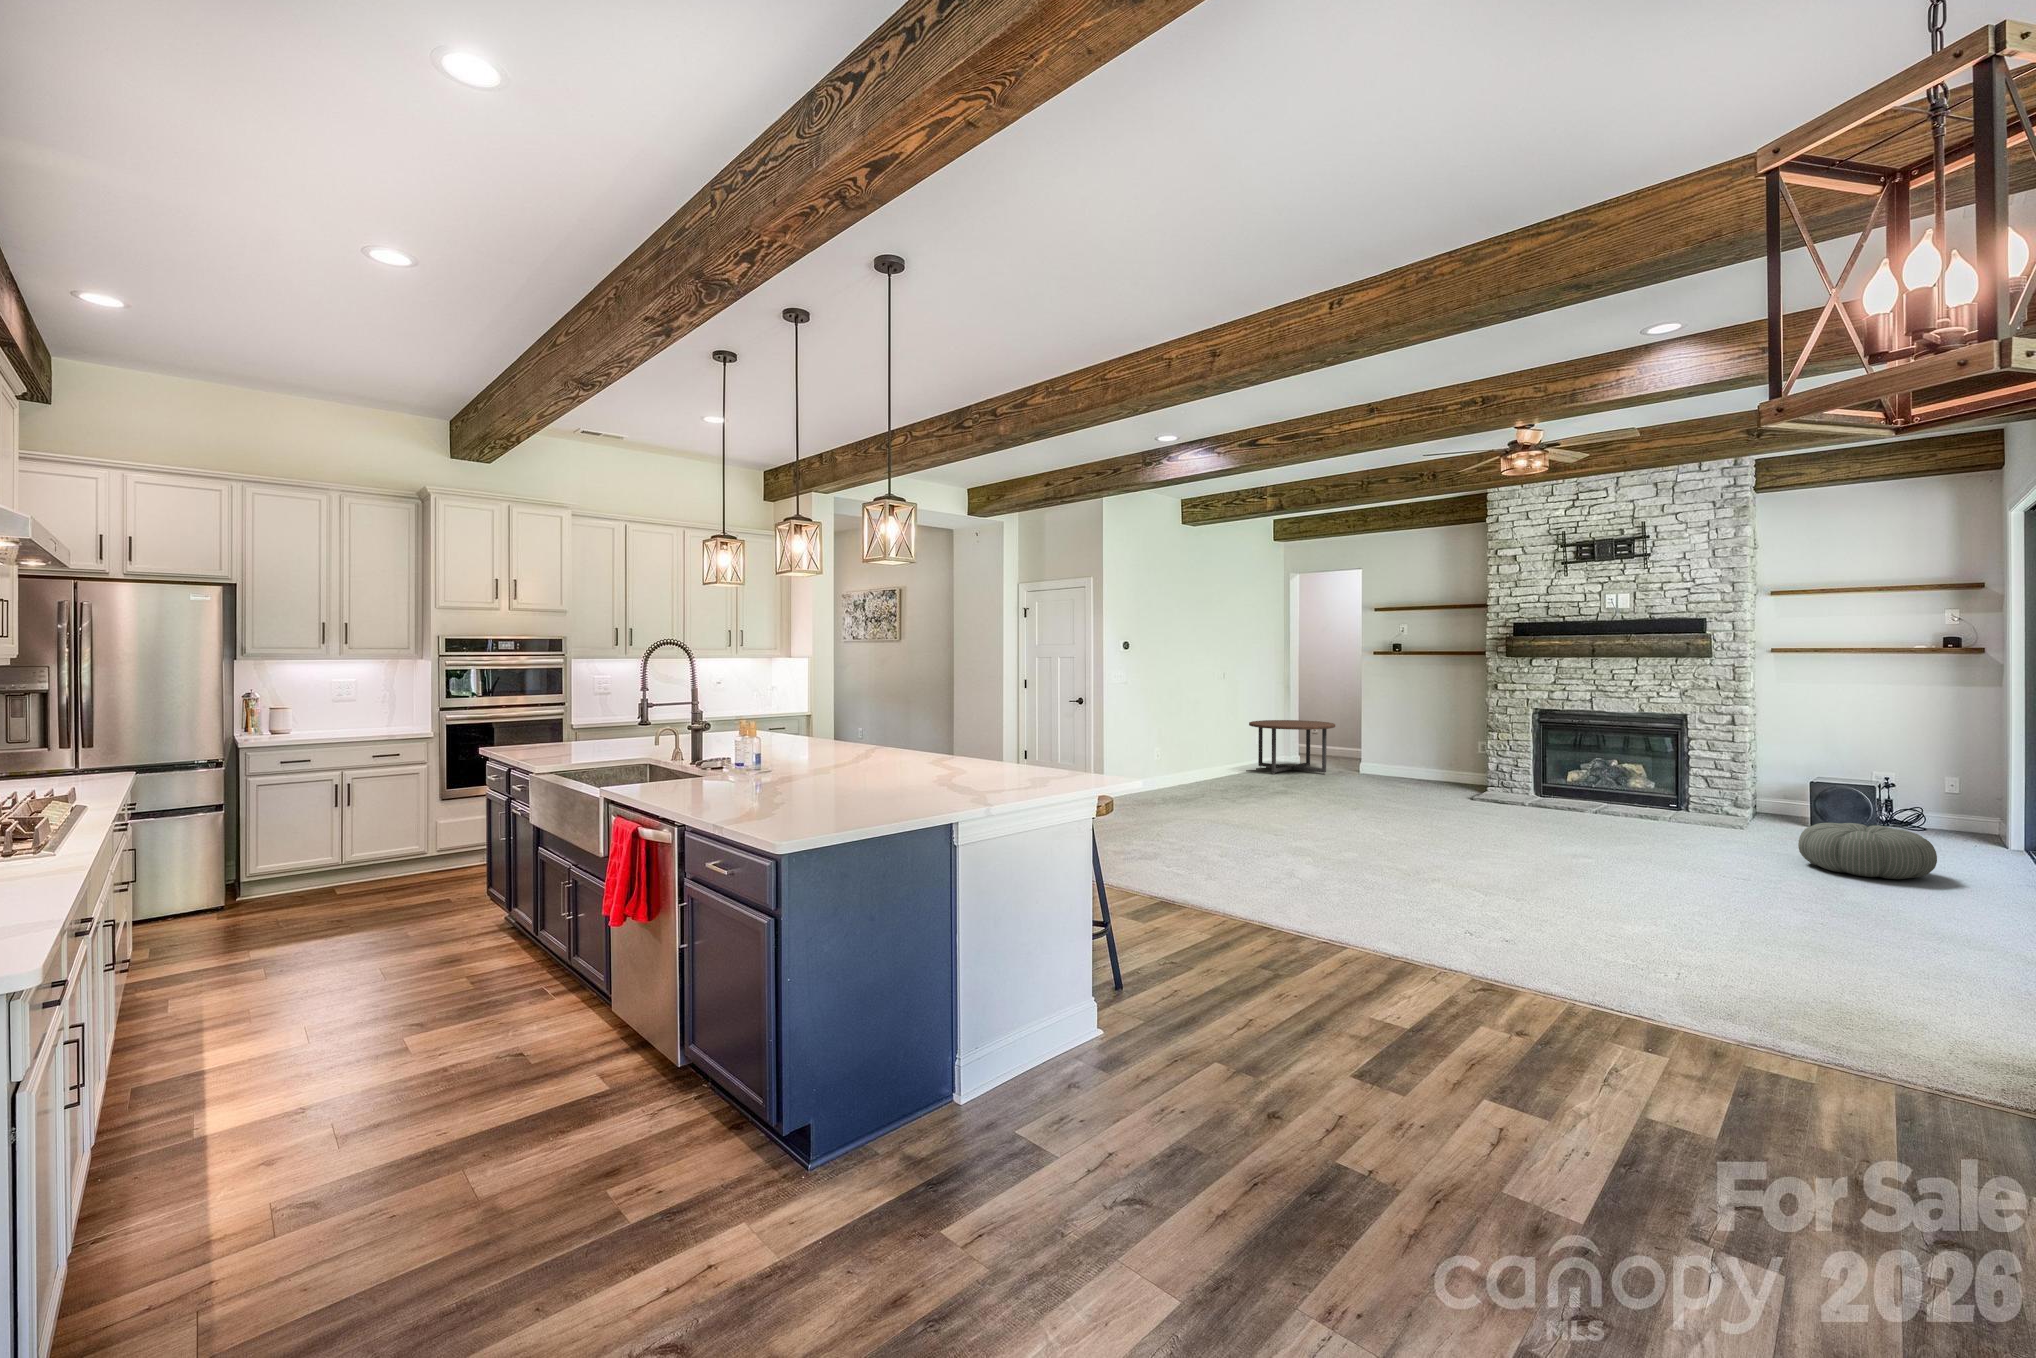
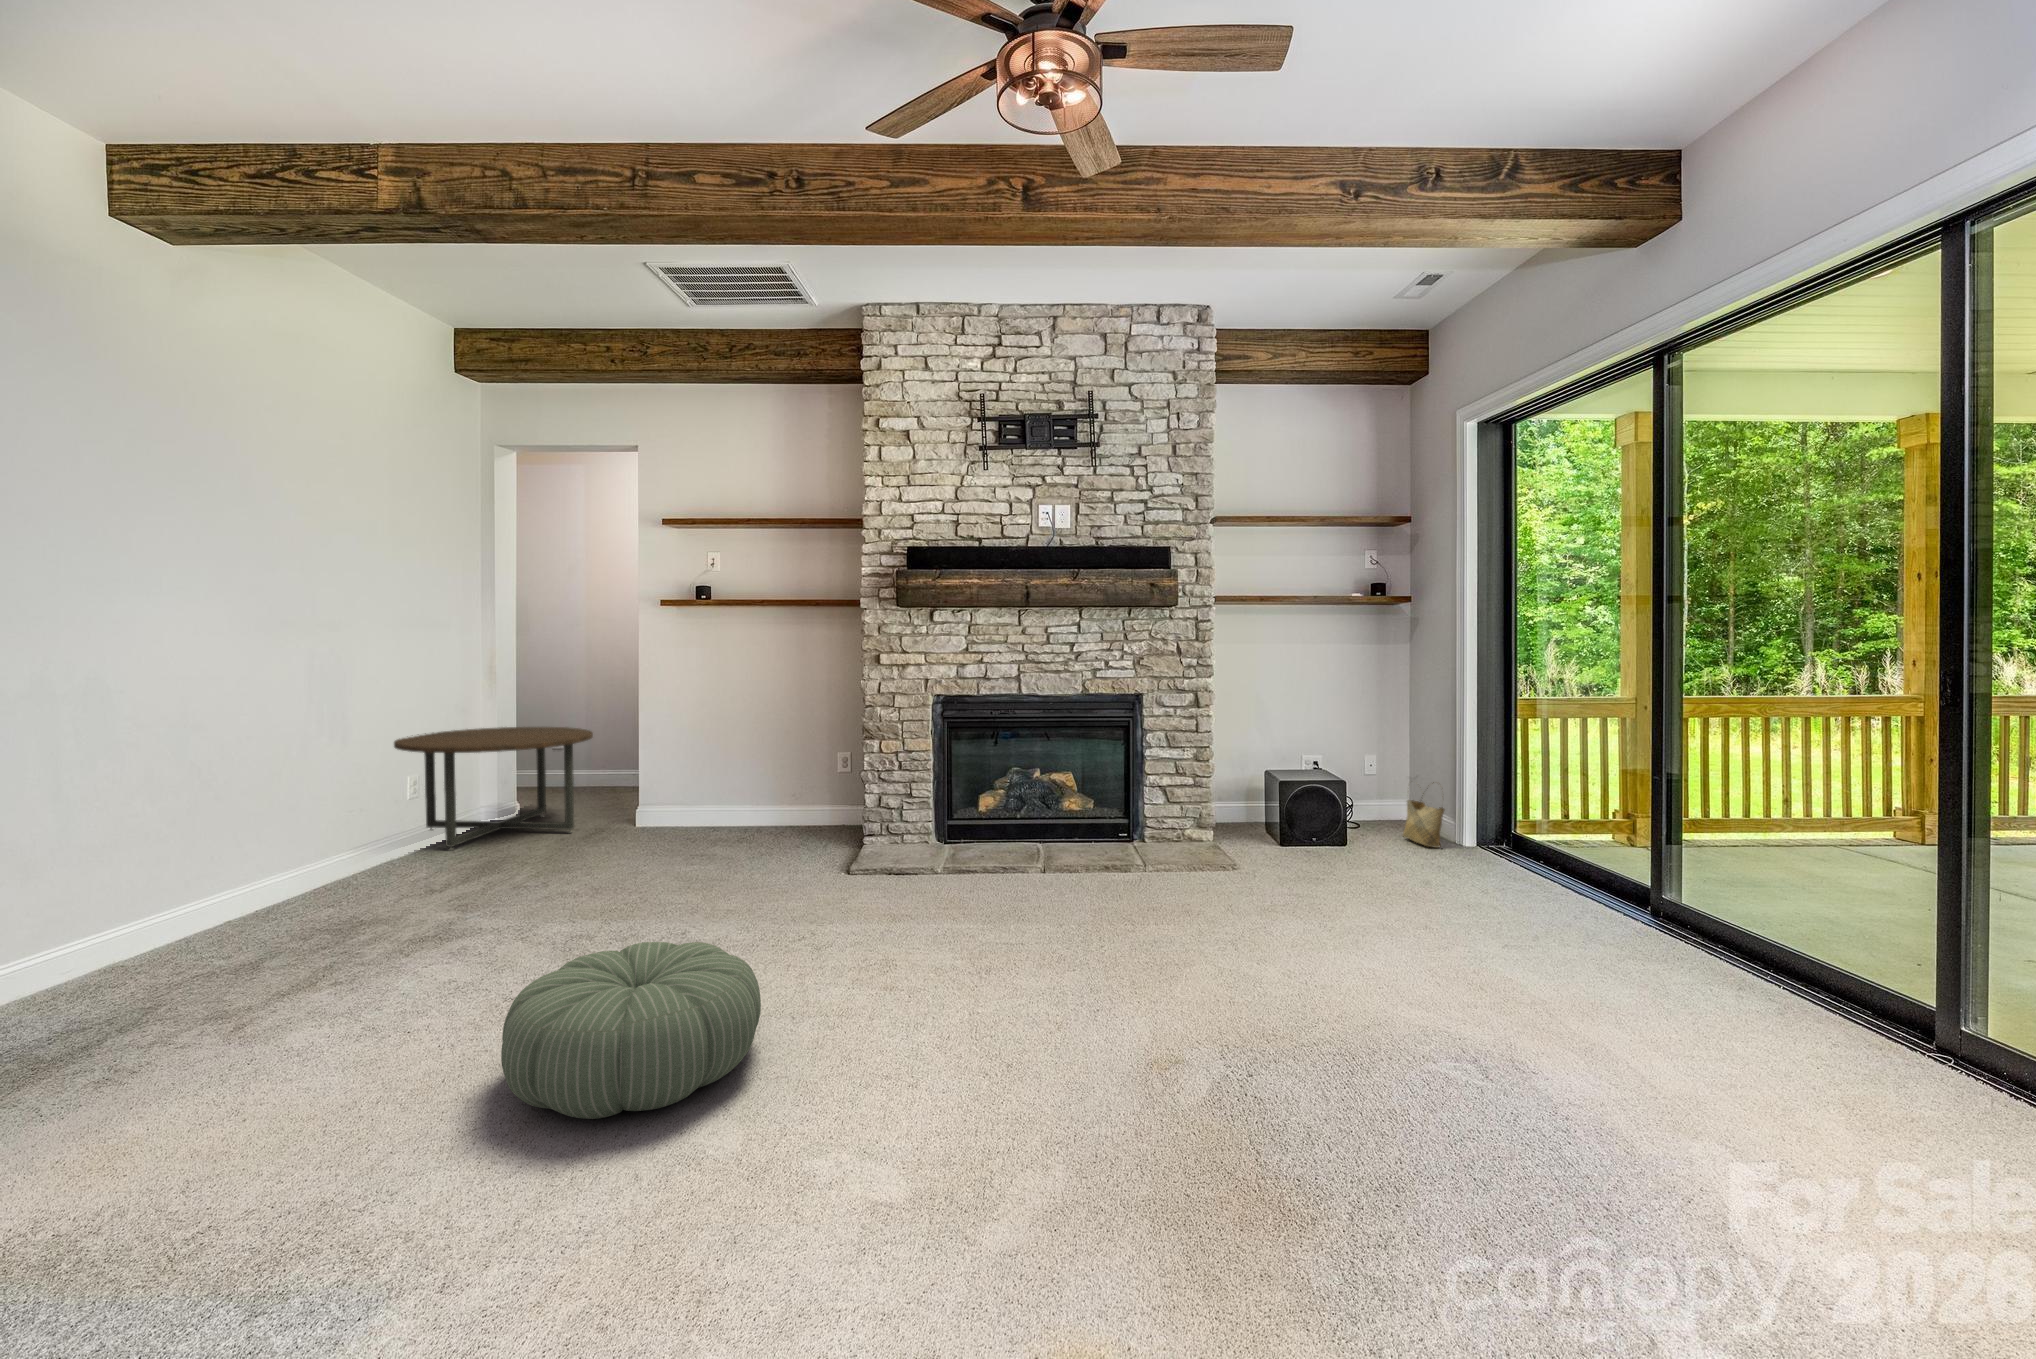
woven basket: none [1961,791,1996,845] -> present [1403,782,1444,848]
pouf: present [1798,823,1937,879] -> present [501,942,761,1119]

